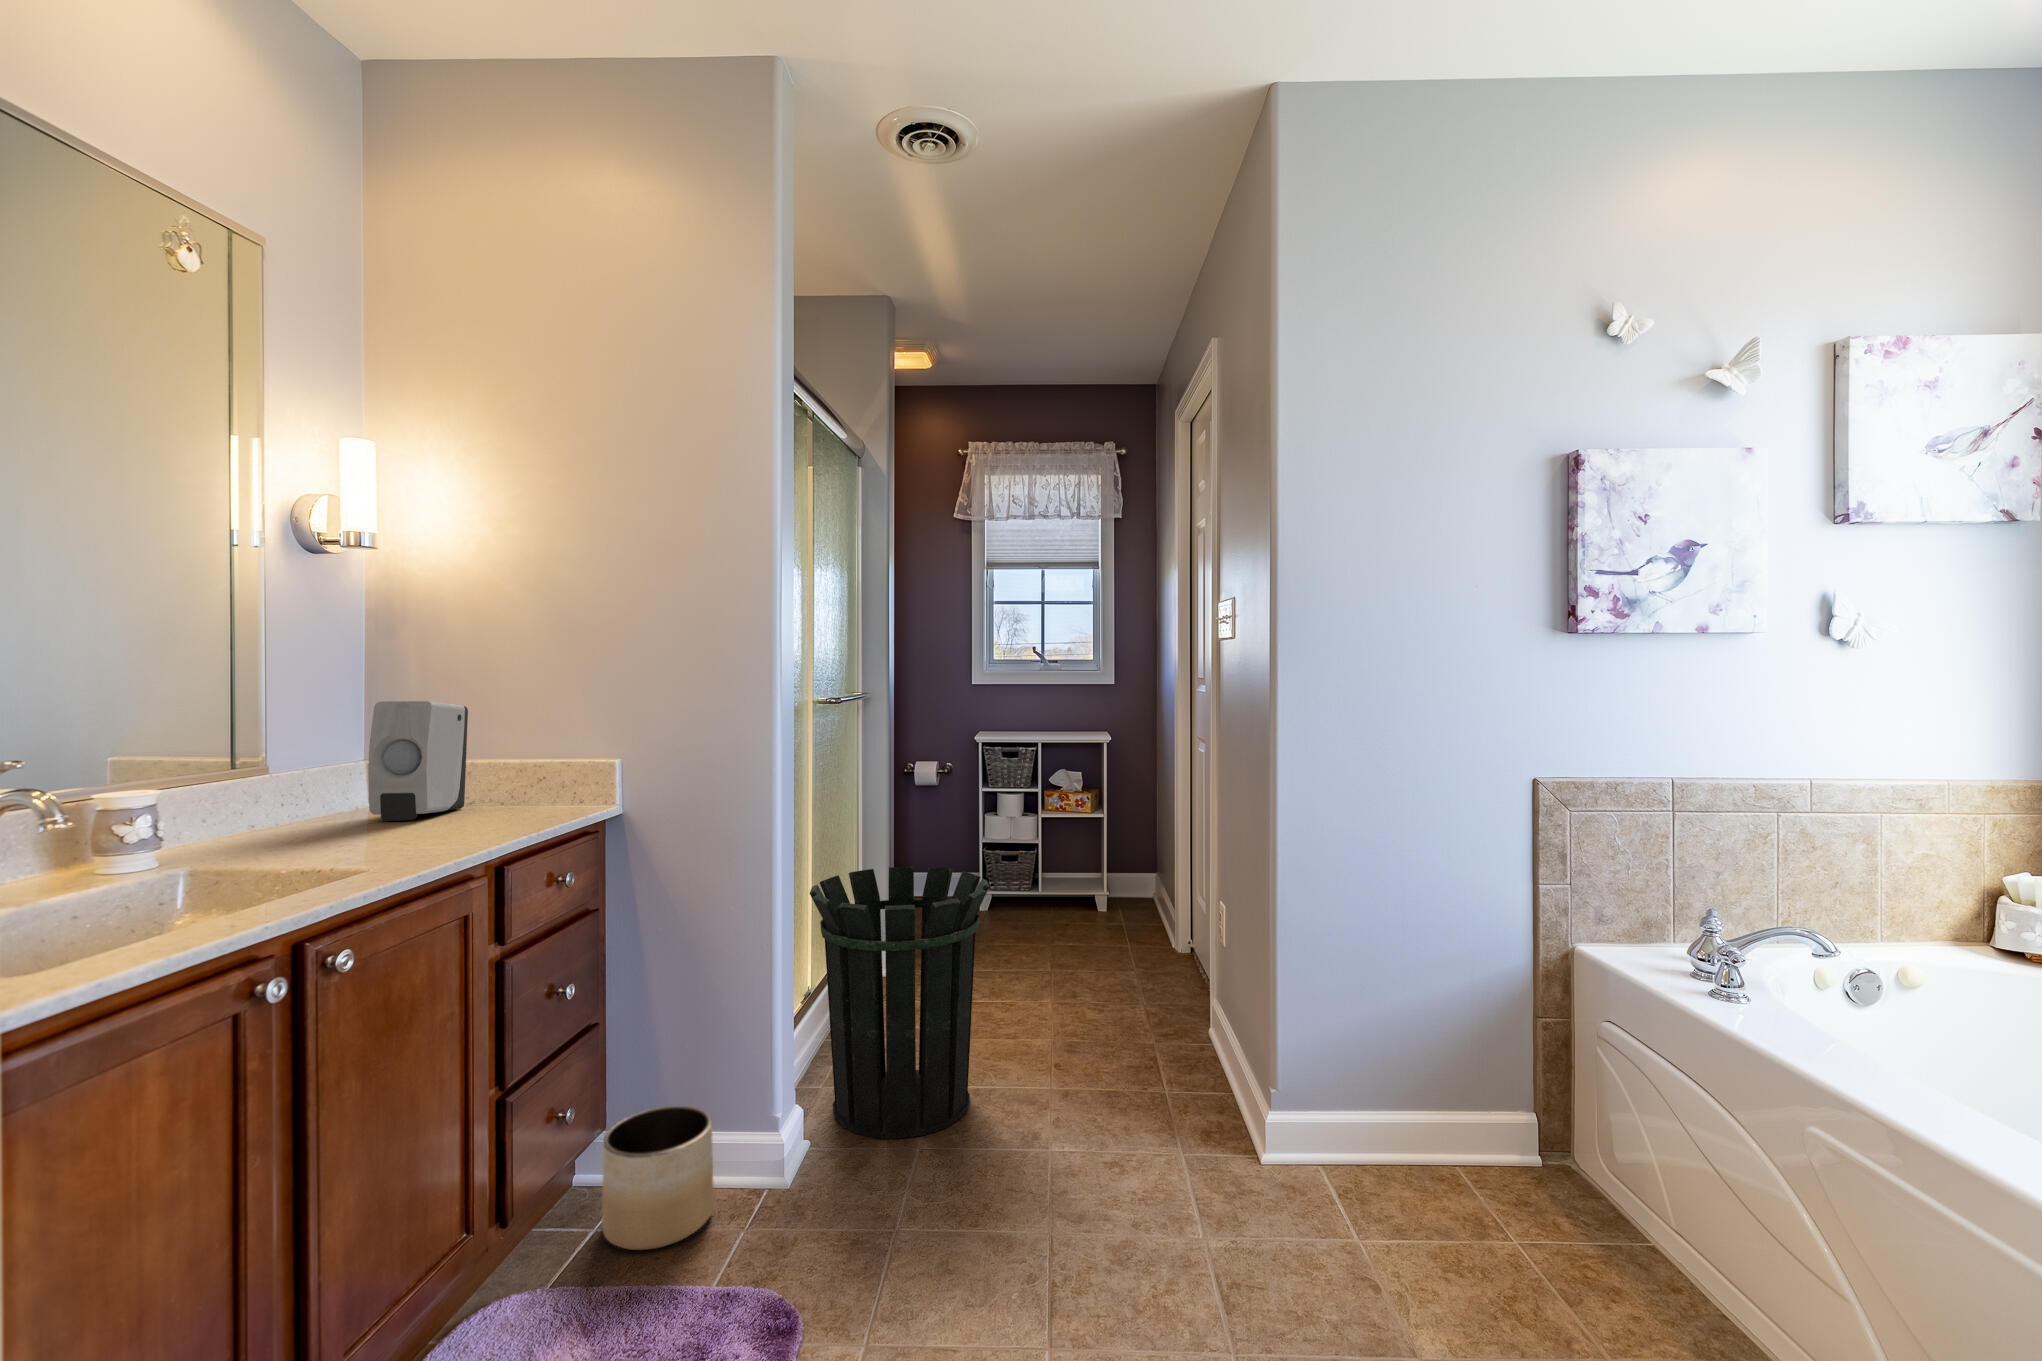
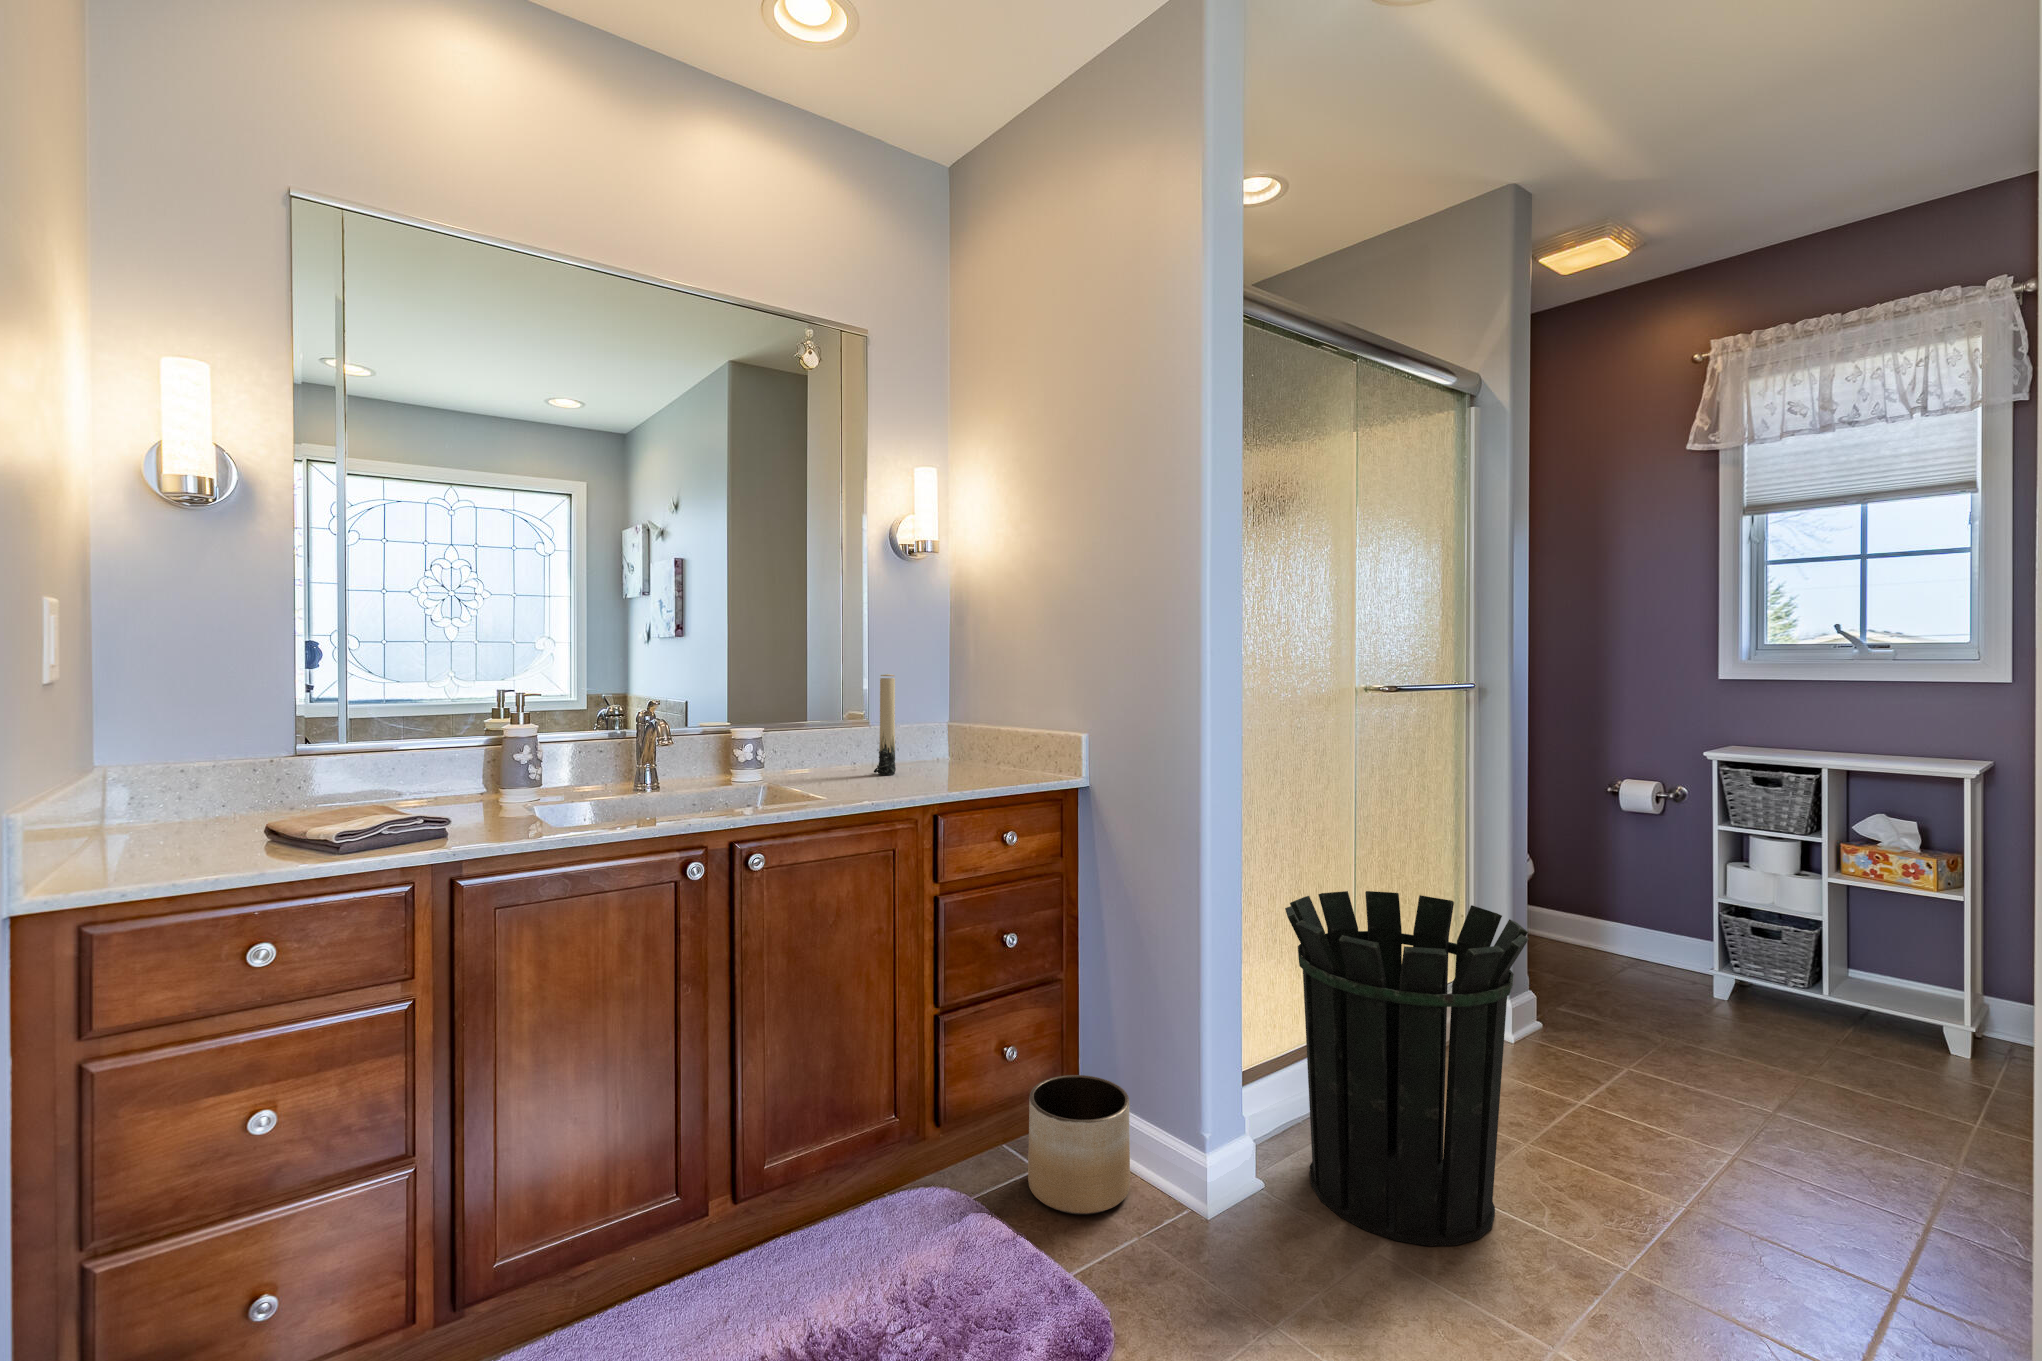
soap dispenser: present [368,701,468,821] -> none [917,673,994,770]
candle: none [324,705,365,835] -> present [874,674,896,775]

